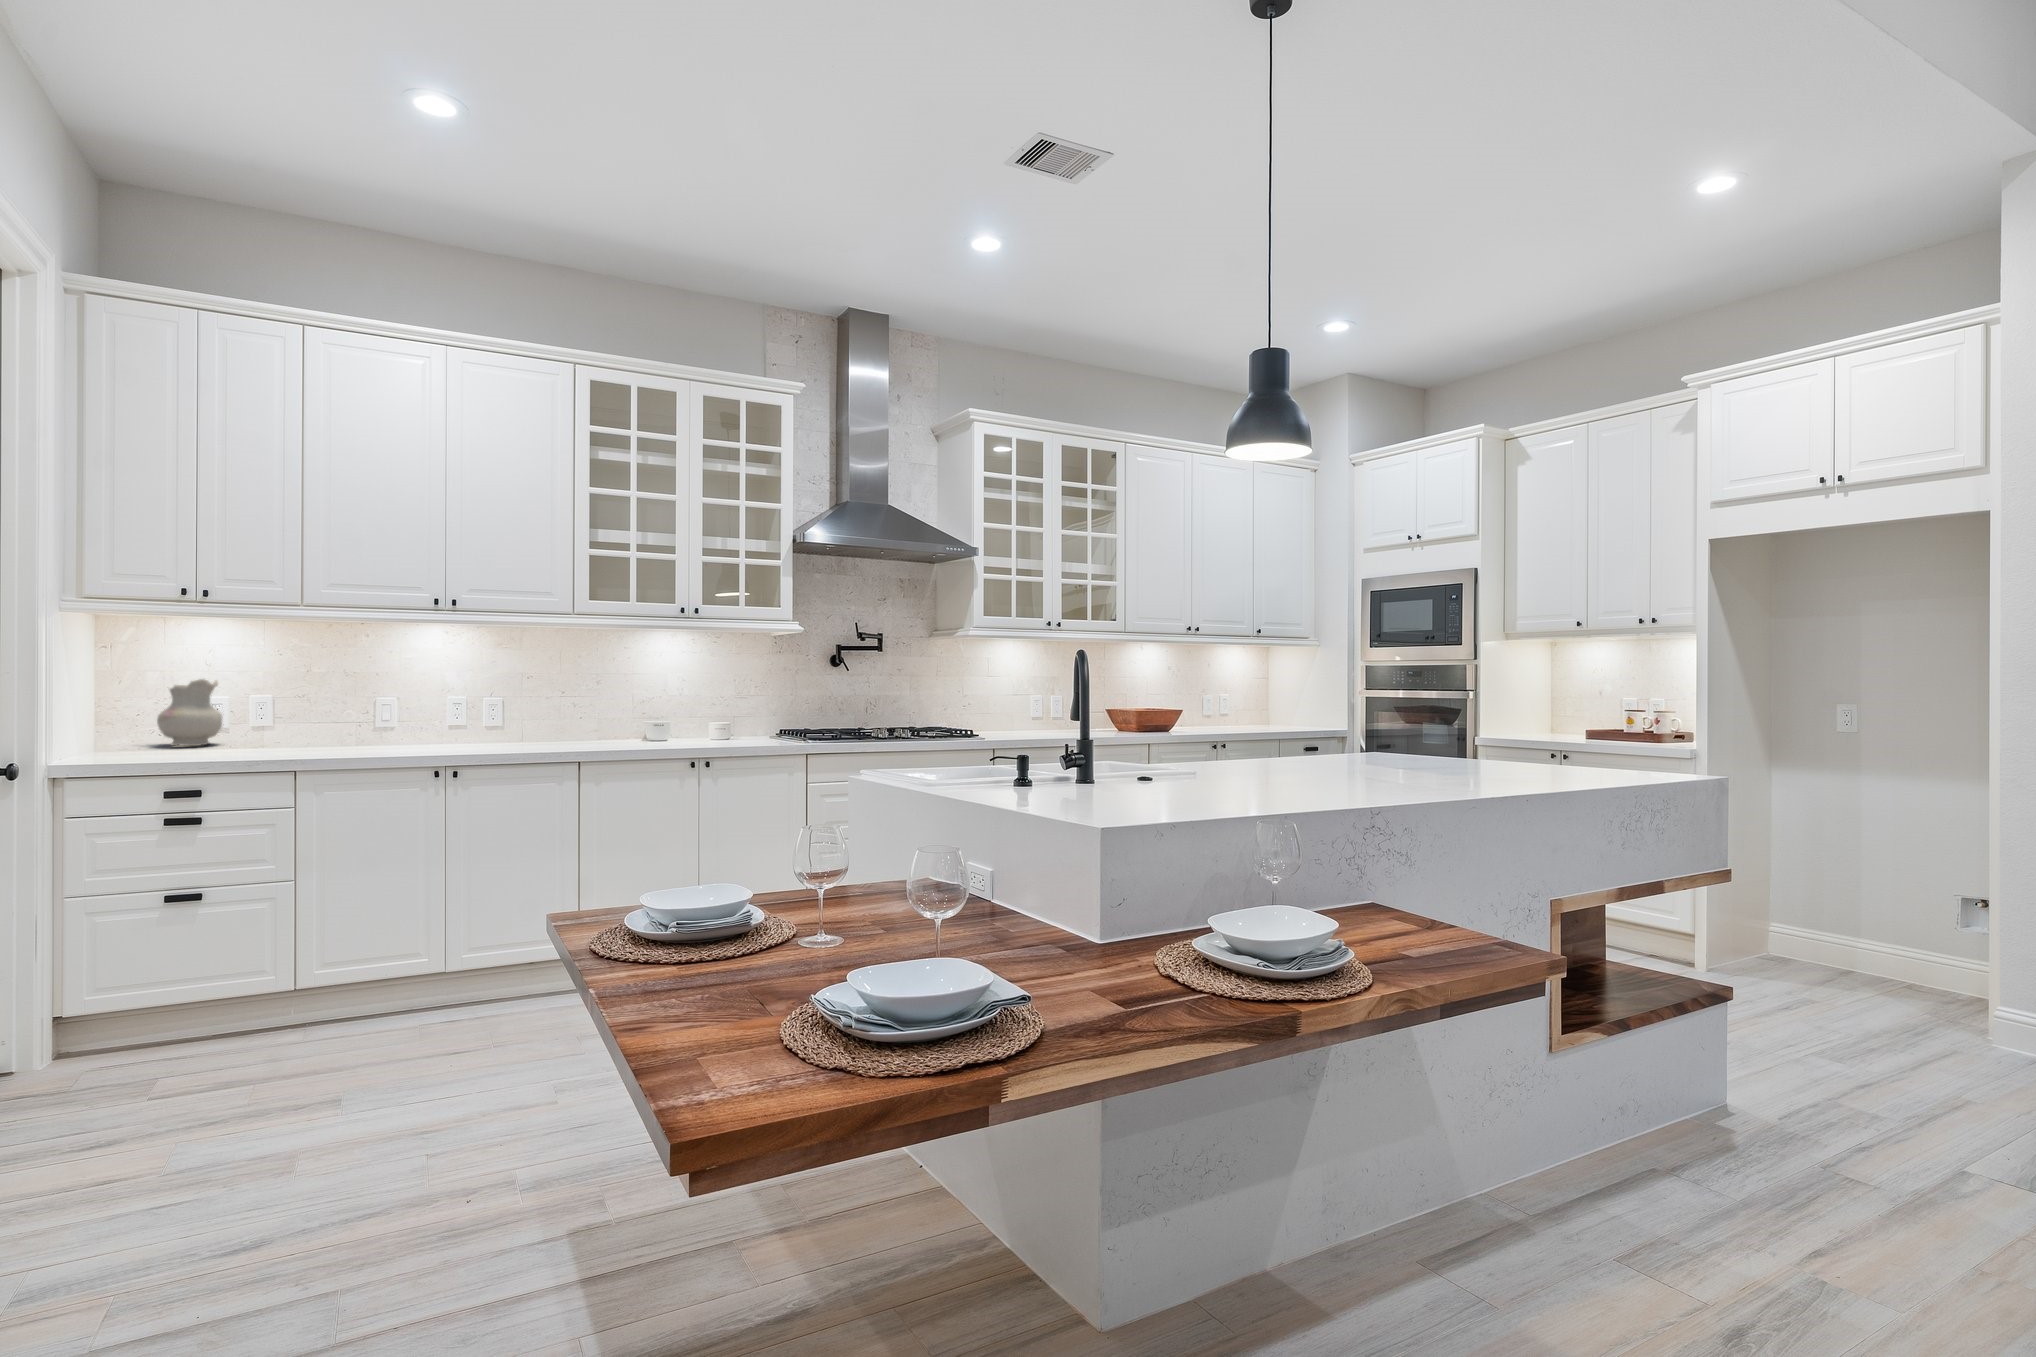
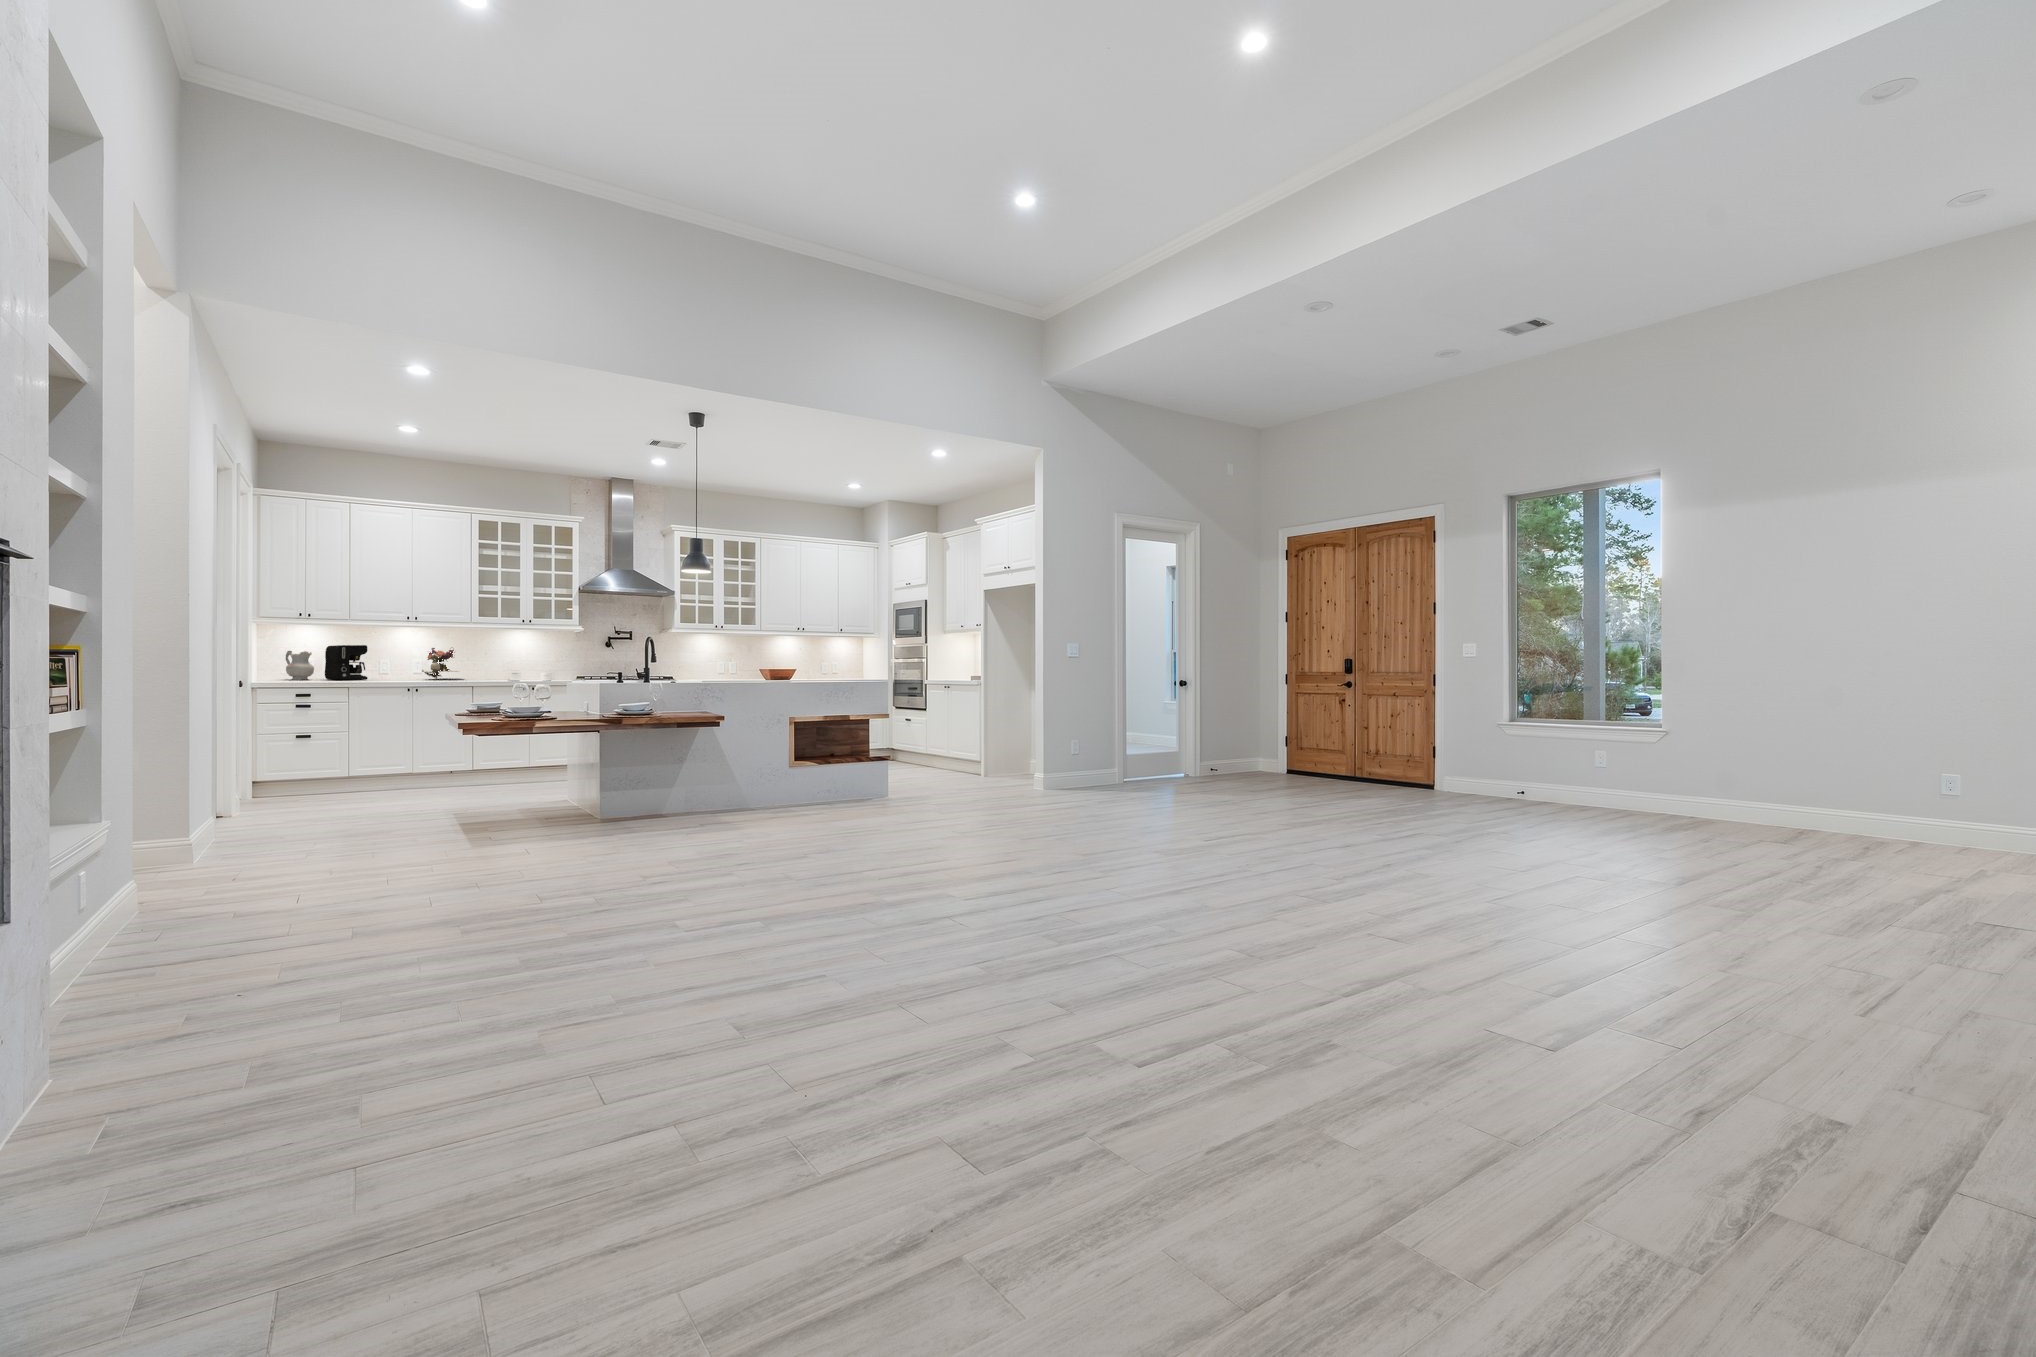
coffee maker: none [249,663,346,745] -> present [325,645,368,680]
flower arrangement: none [464,664,559,738] -> present [422,647,458,679]

